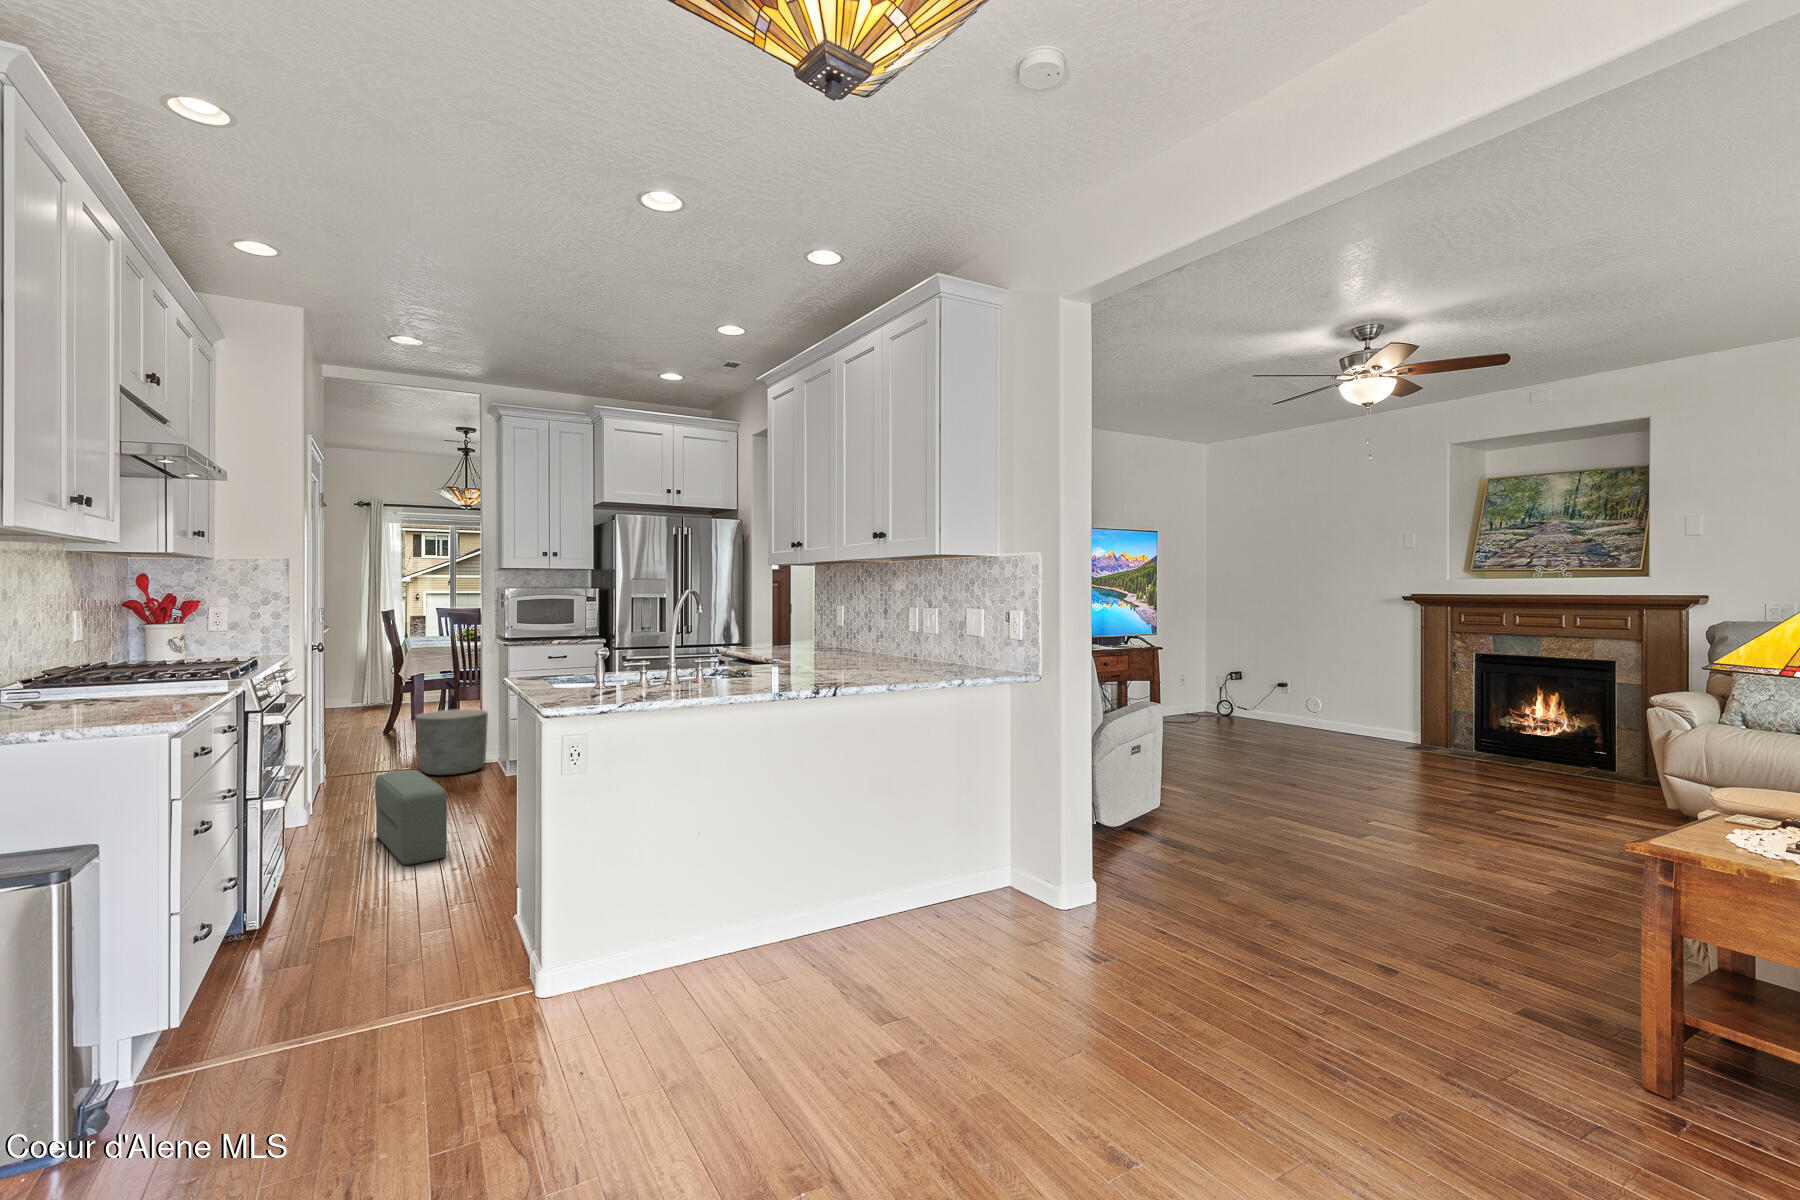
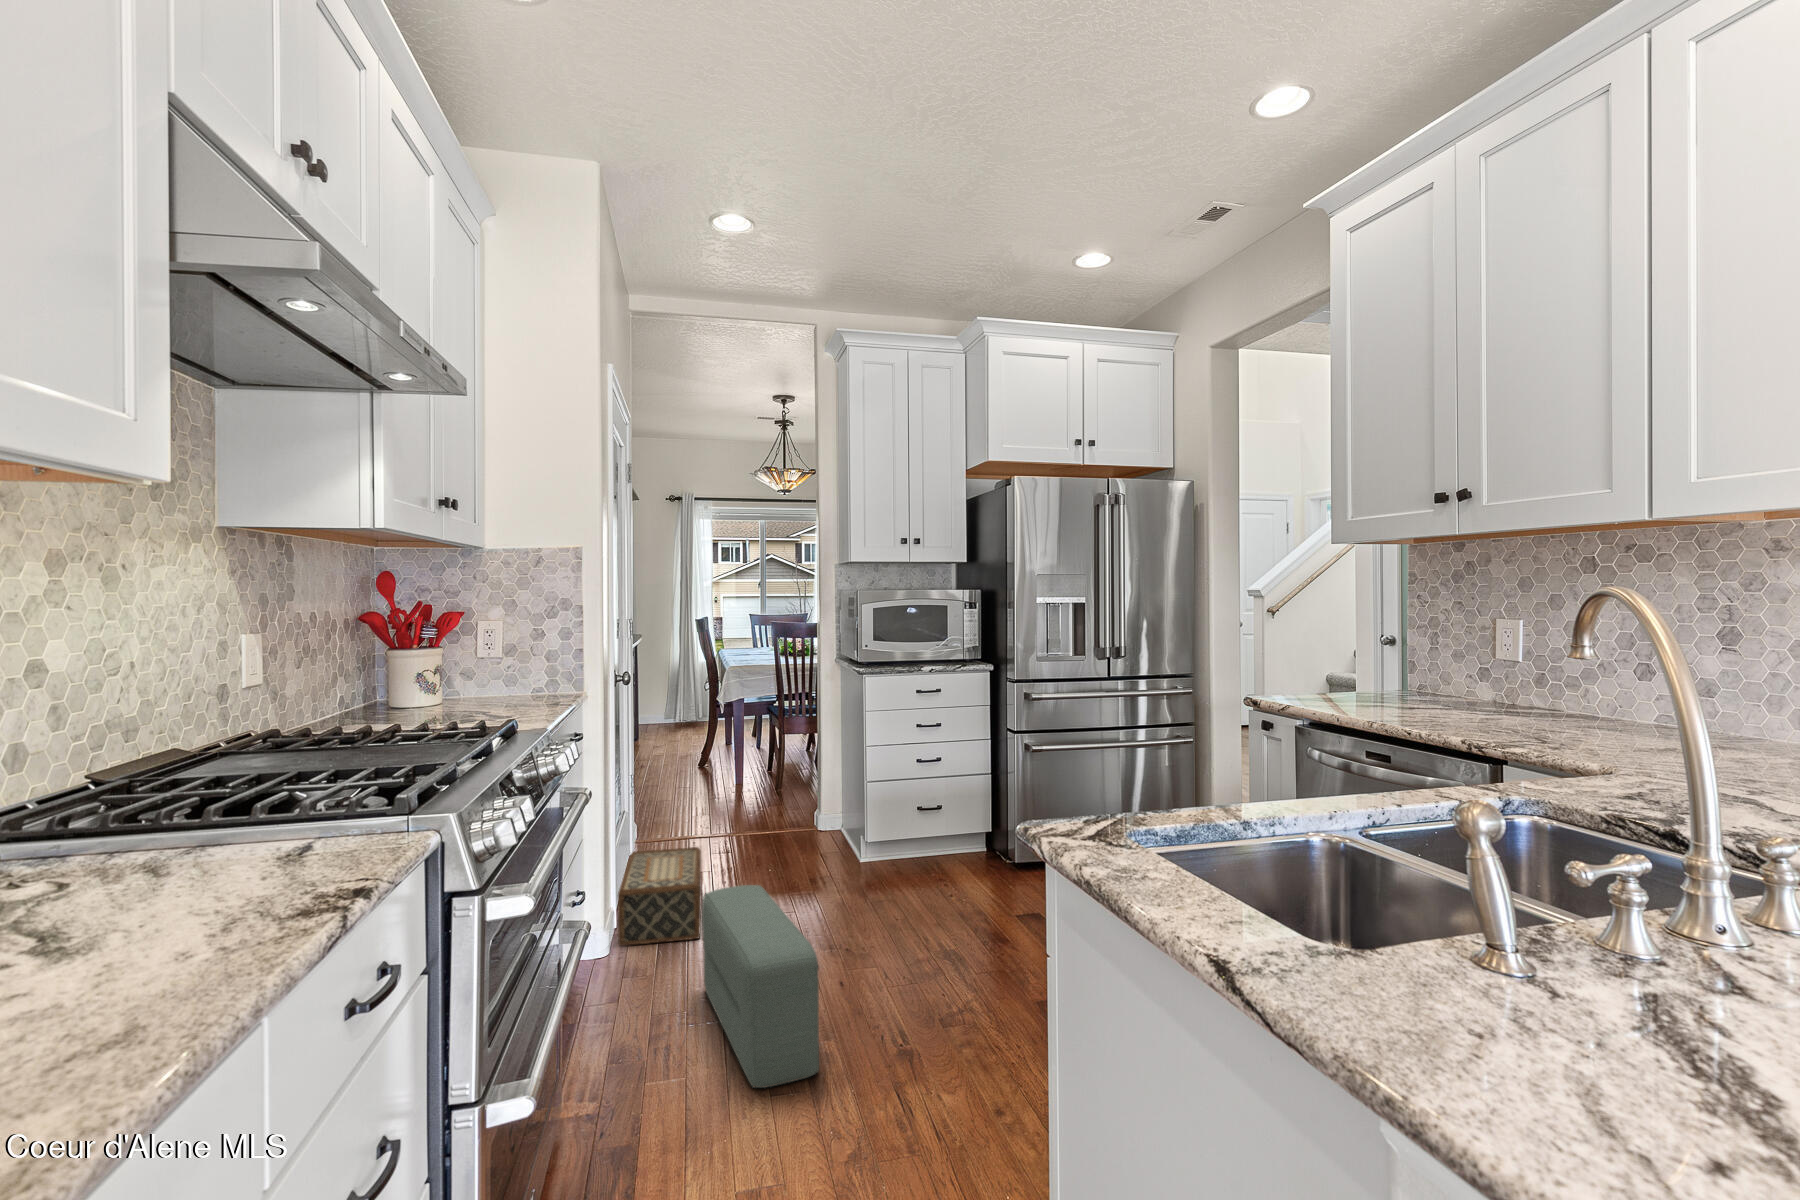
planter: present [416,709,488,775] -> none [742,756,831,852]
woven basket: none [313,766,379,825] -> present [618,847,702,946]

